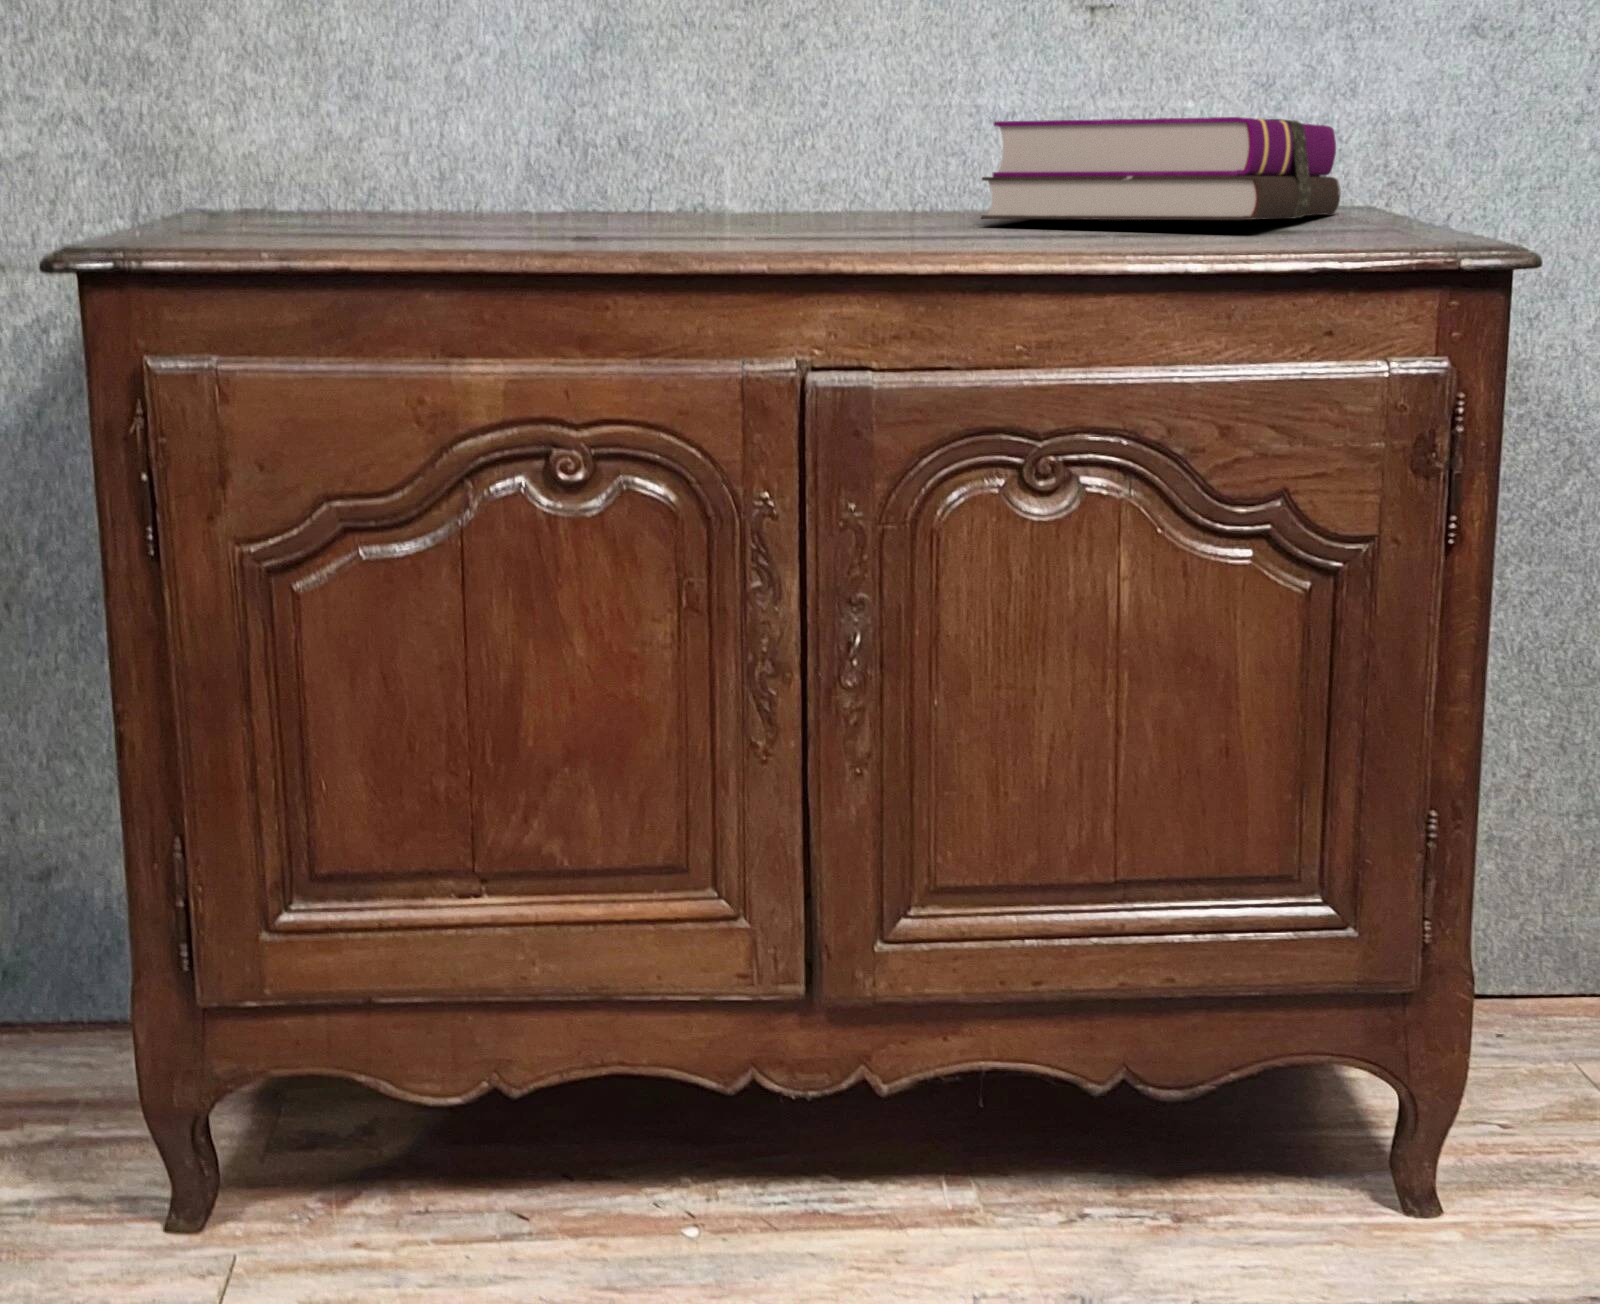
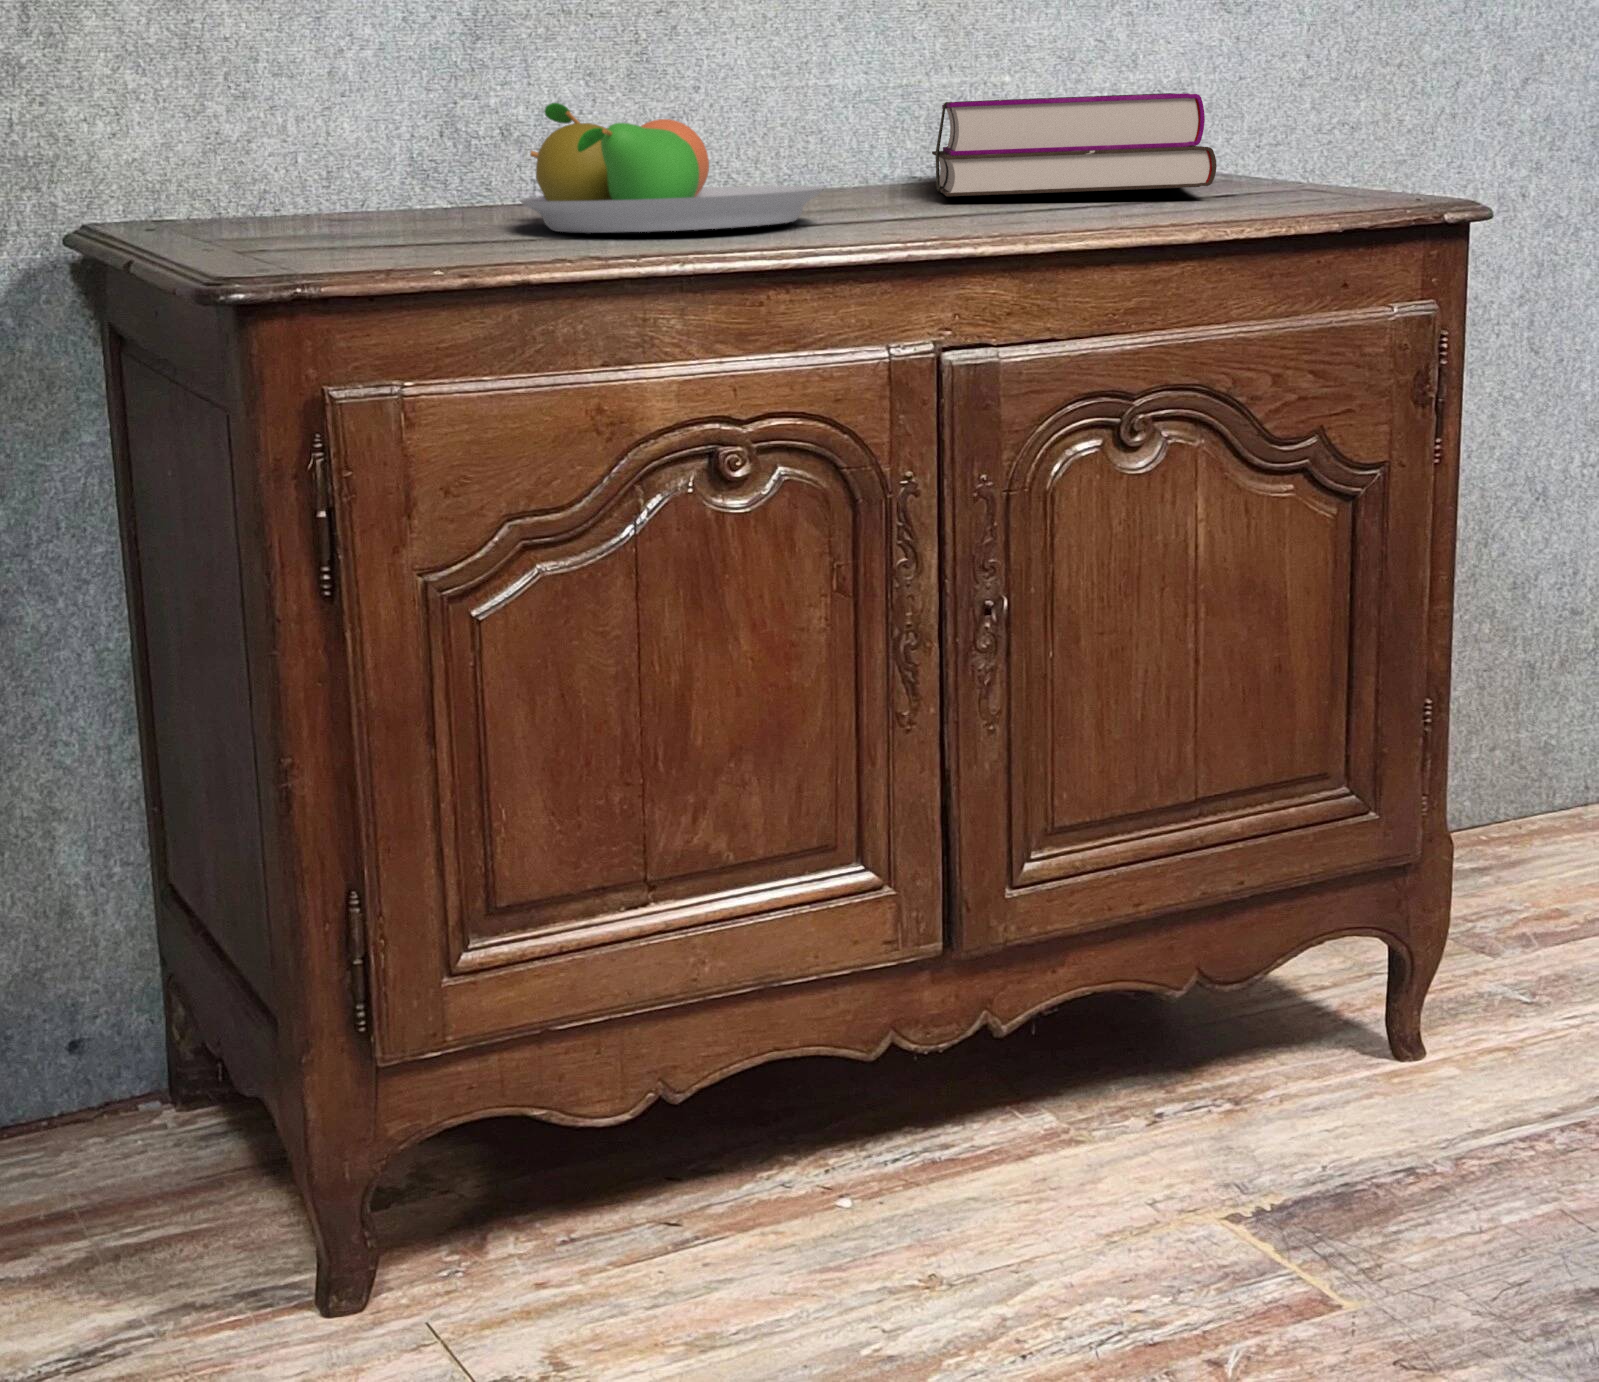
fruit bowl: none [478,108,788,234] -> present [520,103,824,233]

